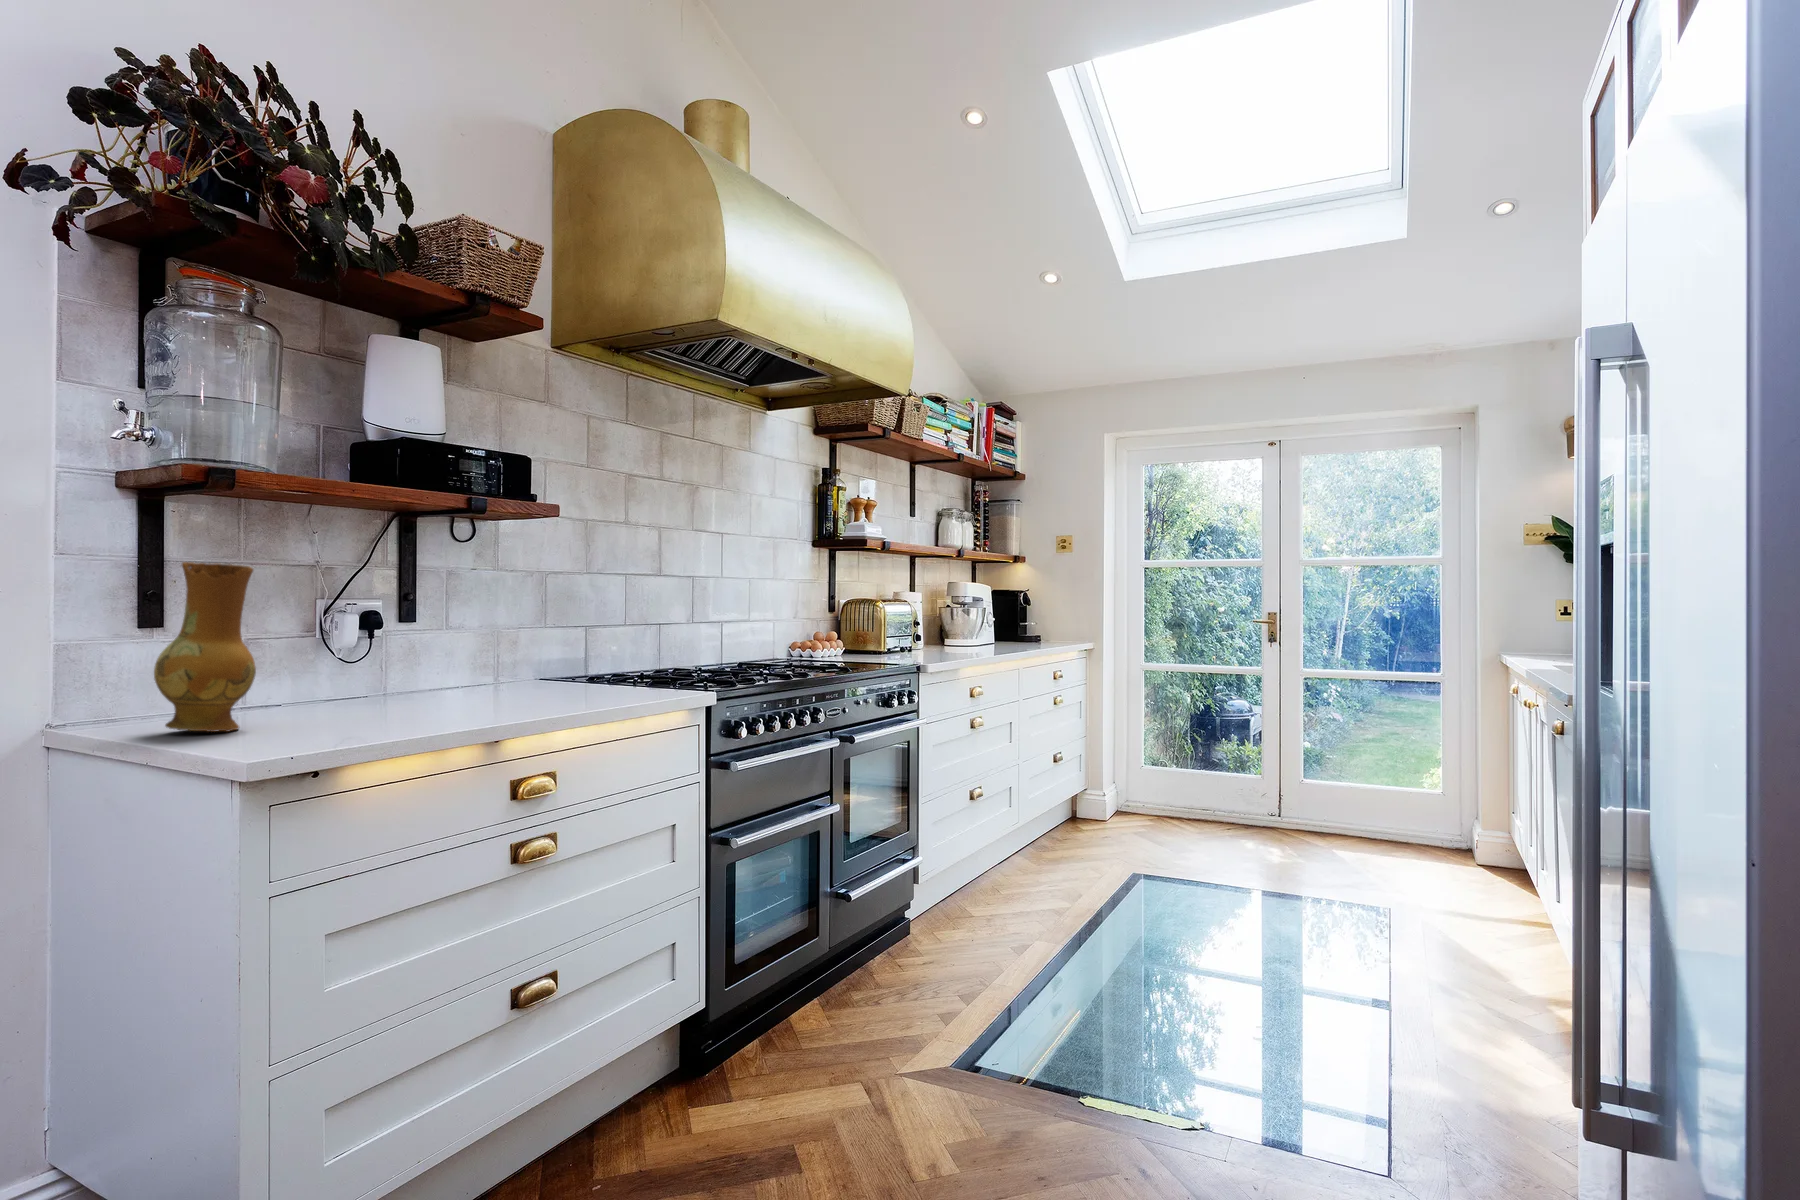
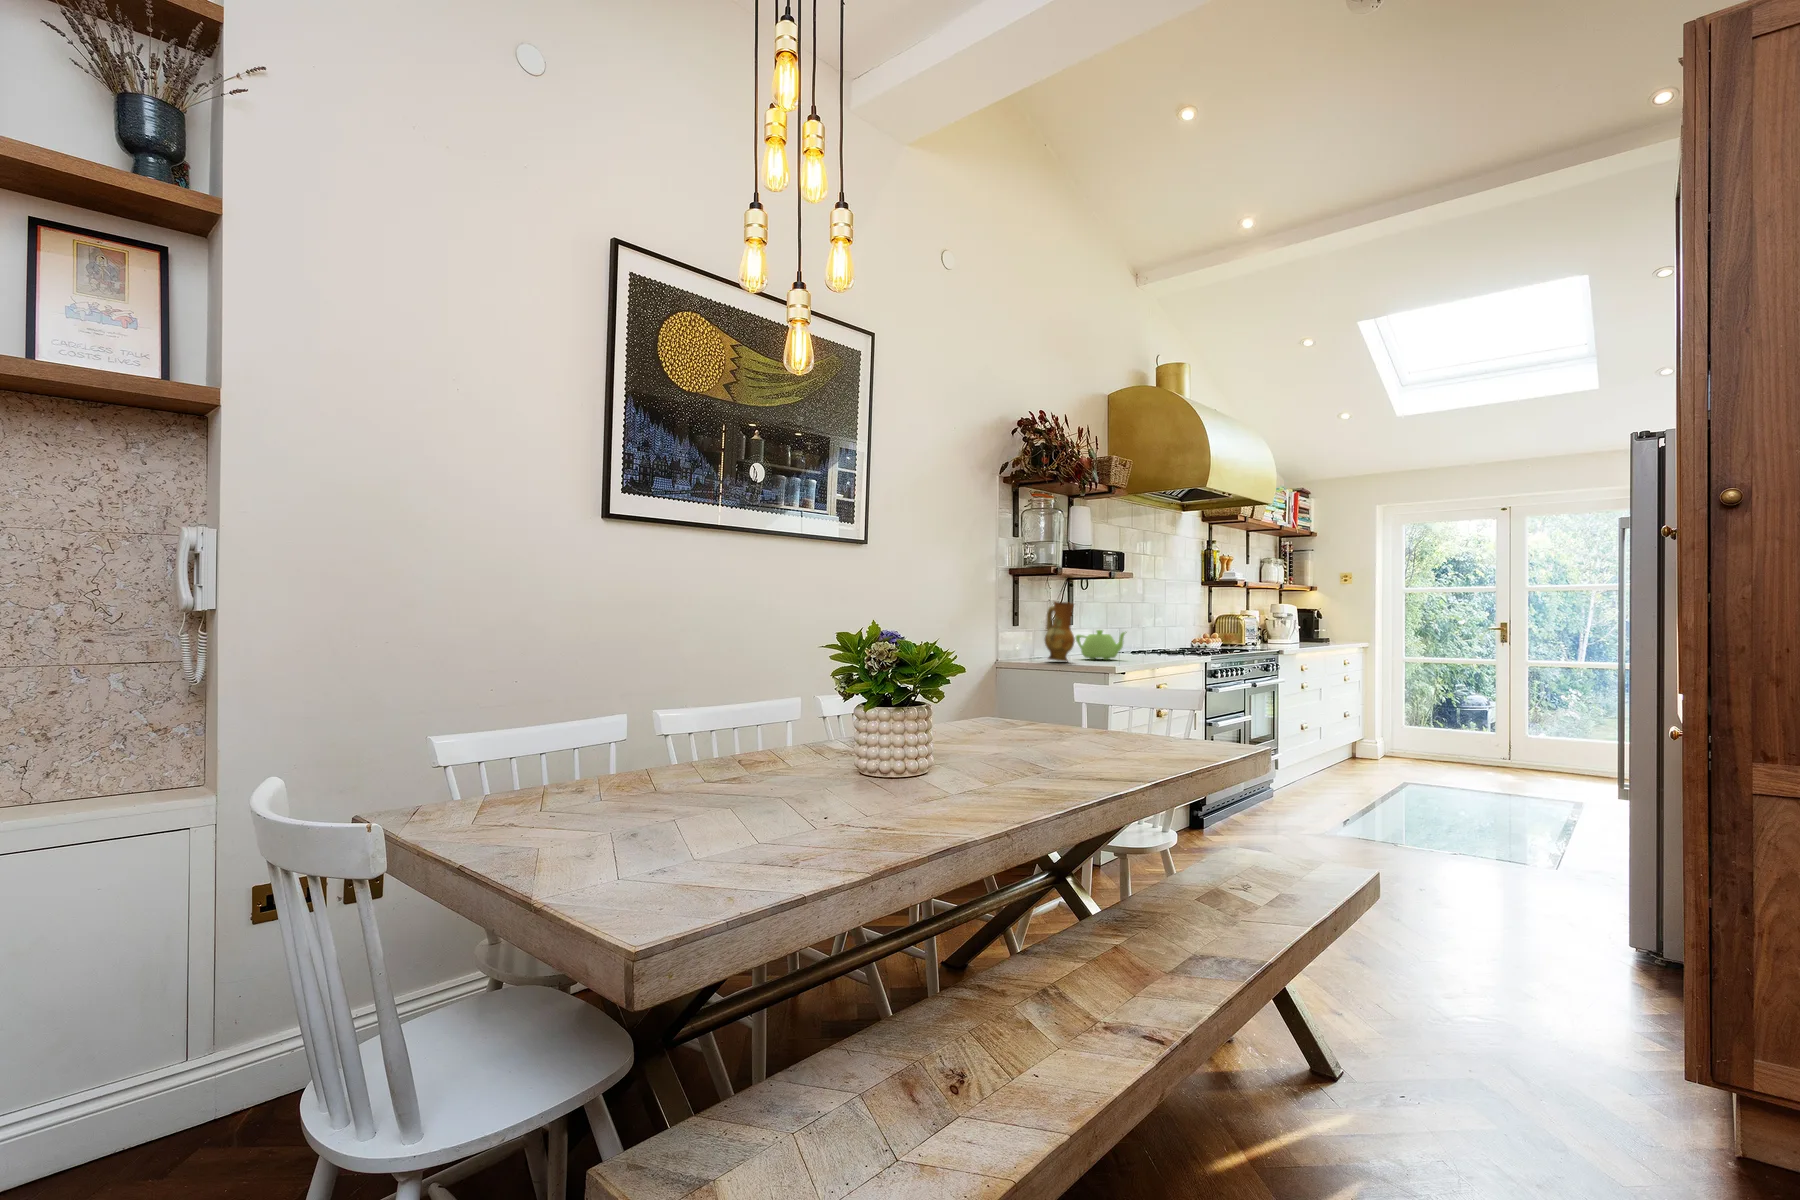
teapot: none [334,638,458,716] -> present [1076,630,1127,660]

